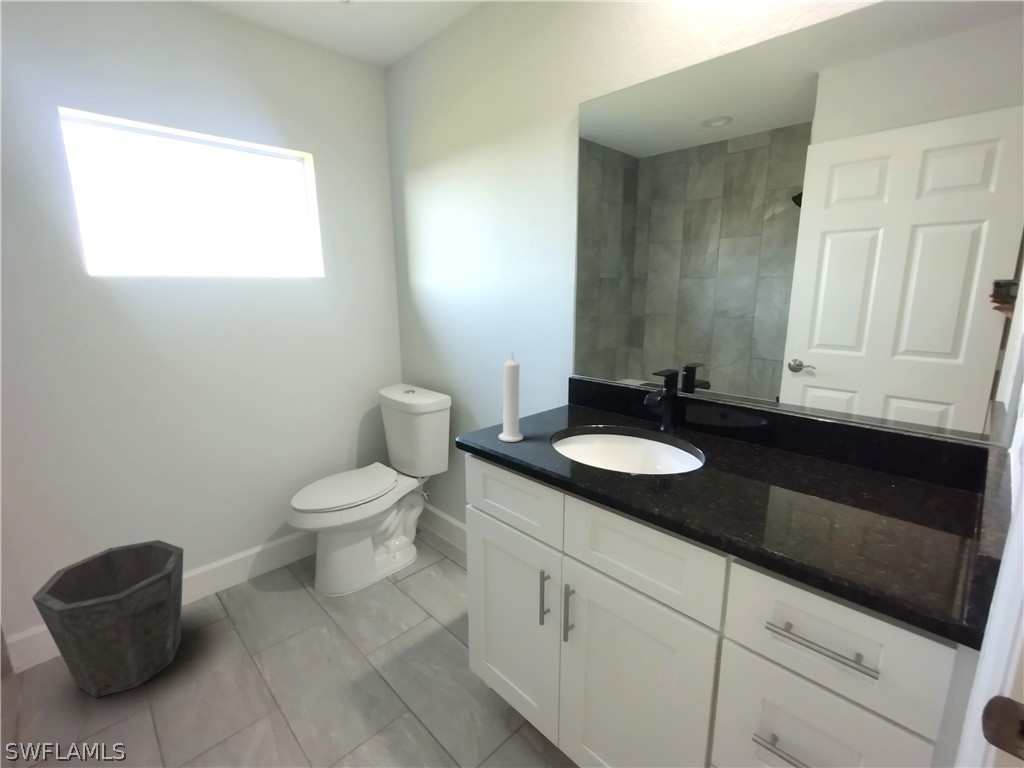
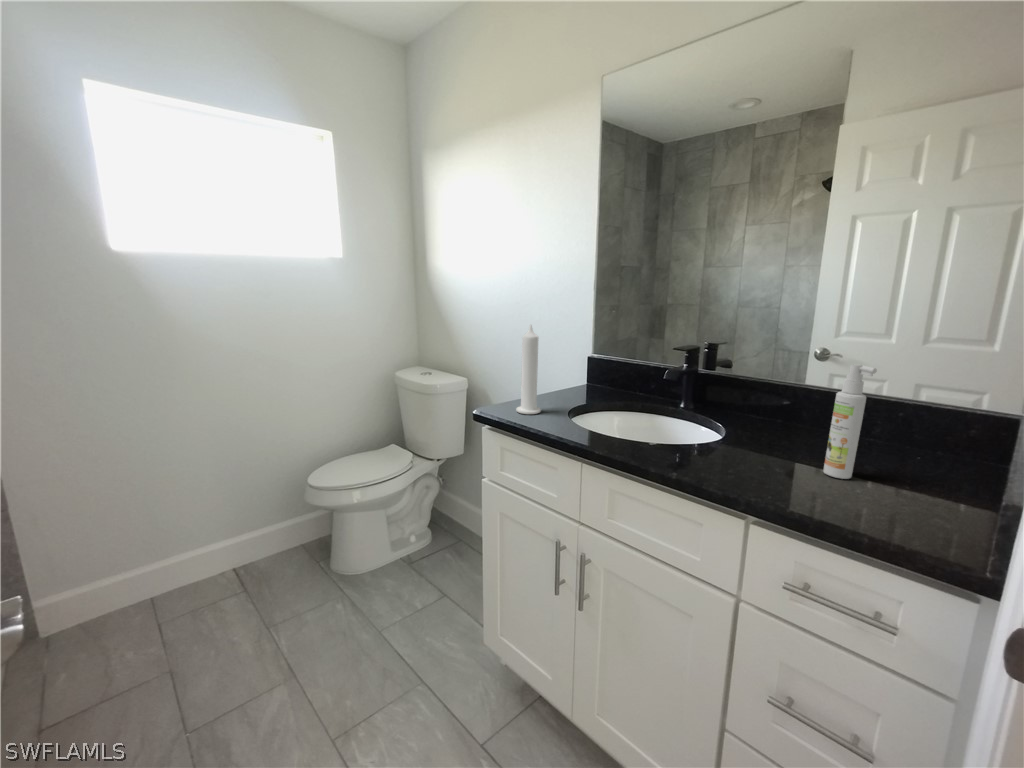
spray bottle: none [802,399,852,512] -> present [823,364,877,479]
waste bin: present [32,540,183,697] -> none [63,511,206,658]

